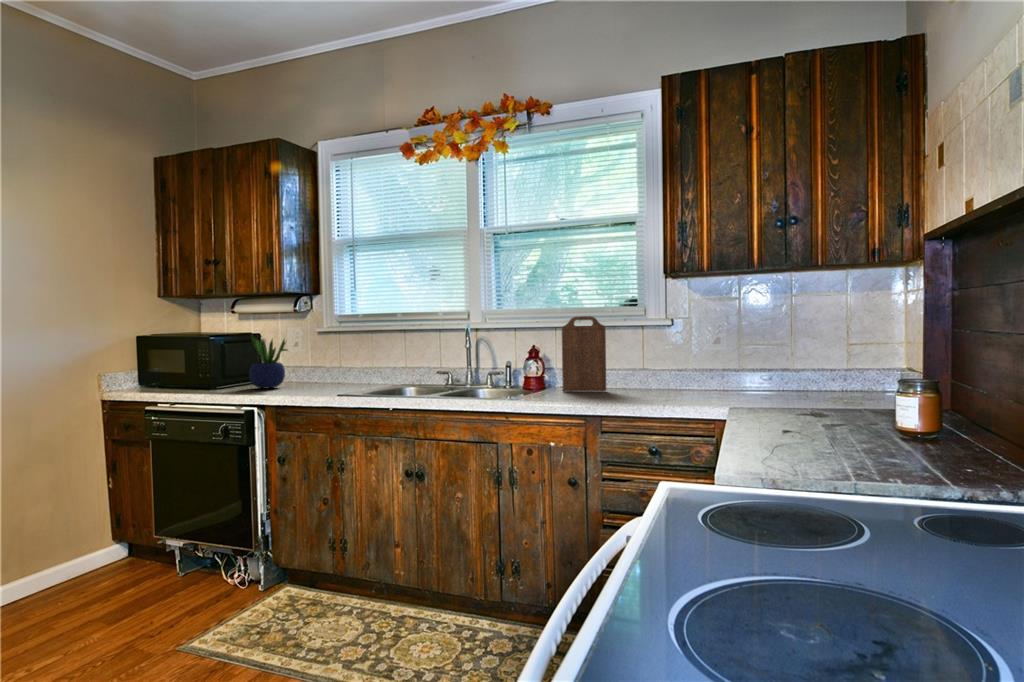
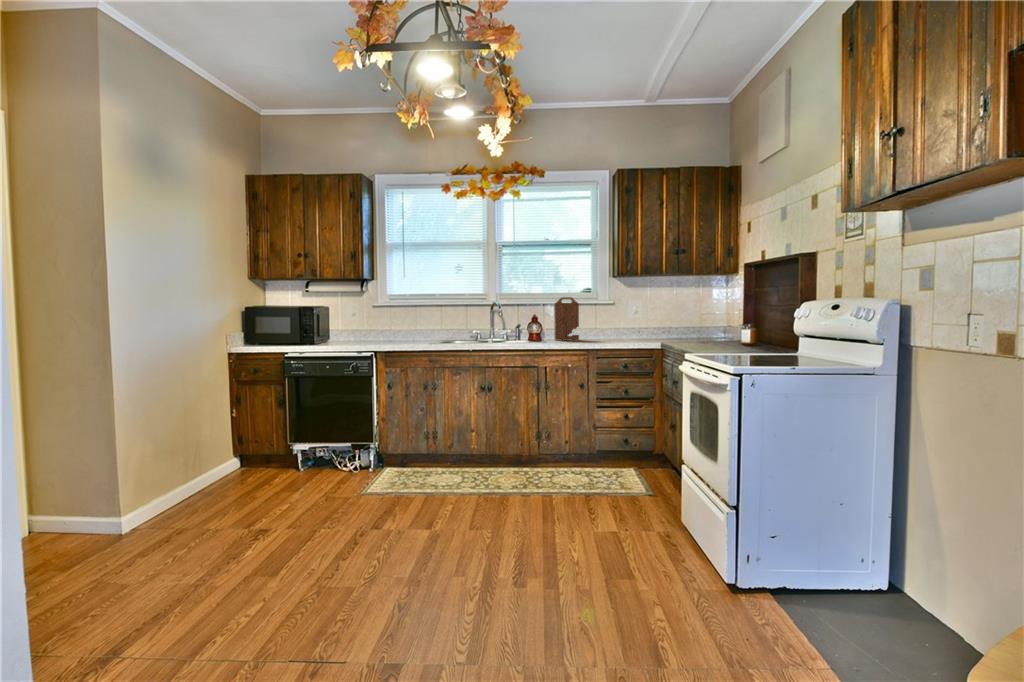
potted plant: present [249,335,288,389] -> none [343,305,371,343]

